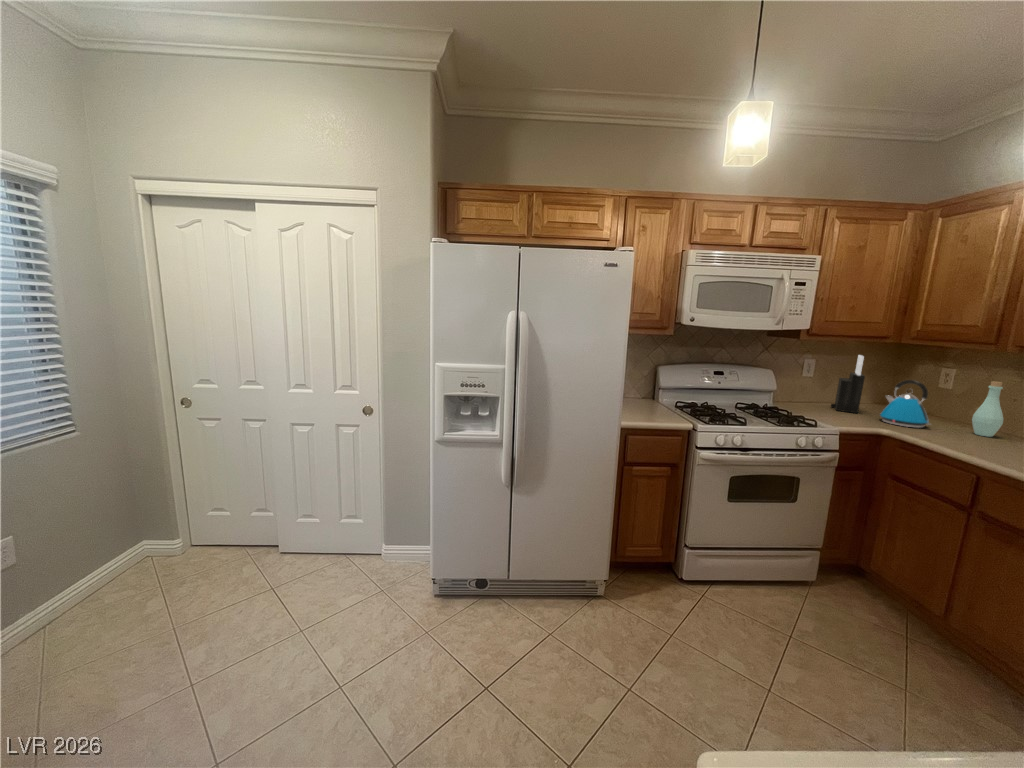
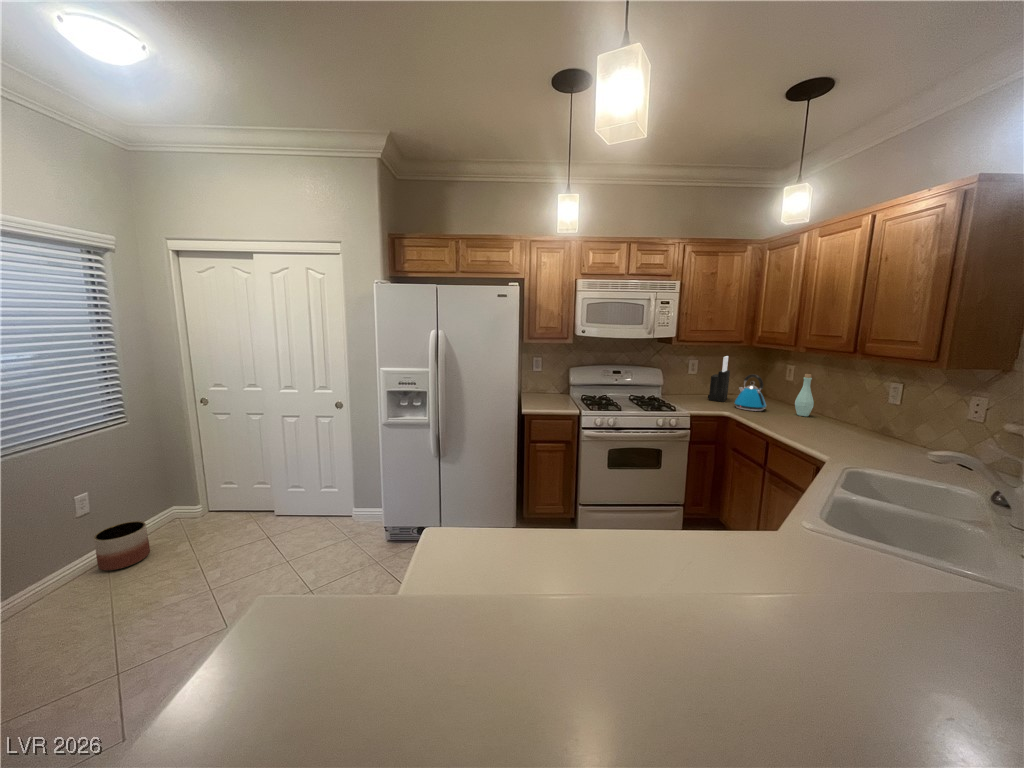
planter: none [26,573,109,649] -> present [94,521,150,571]

